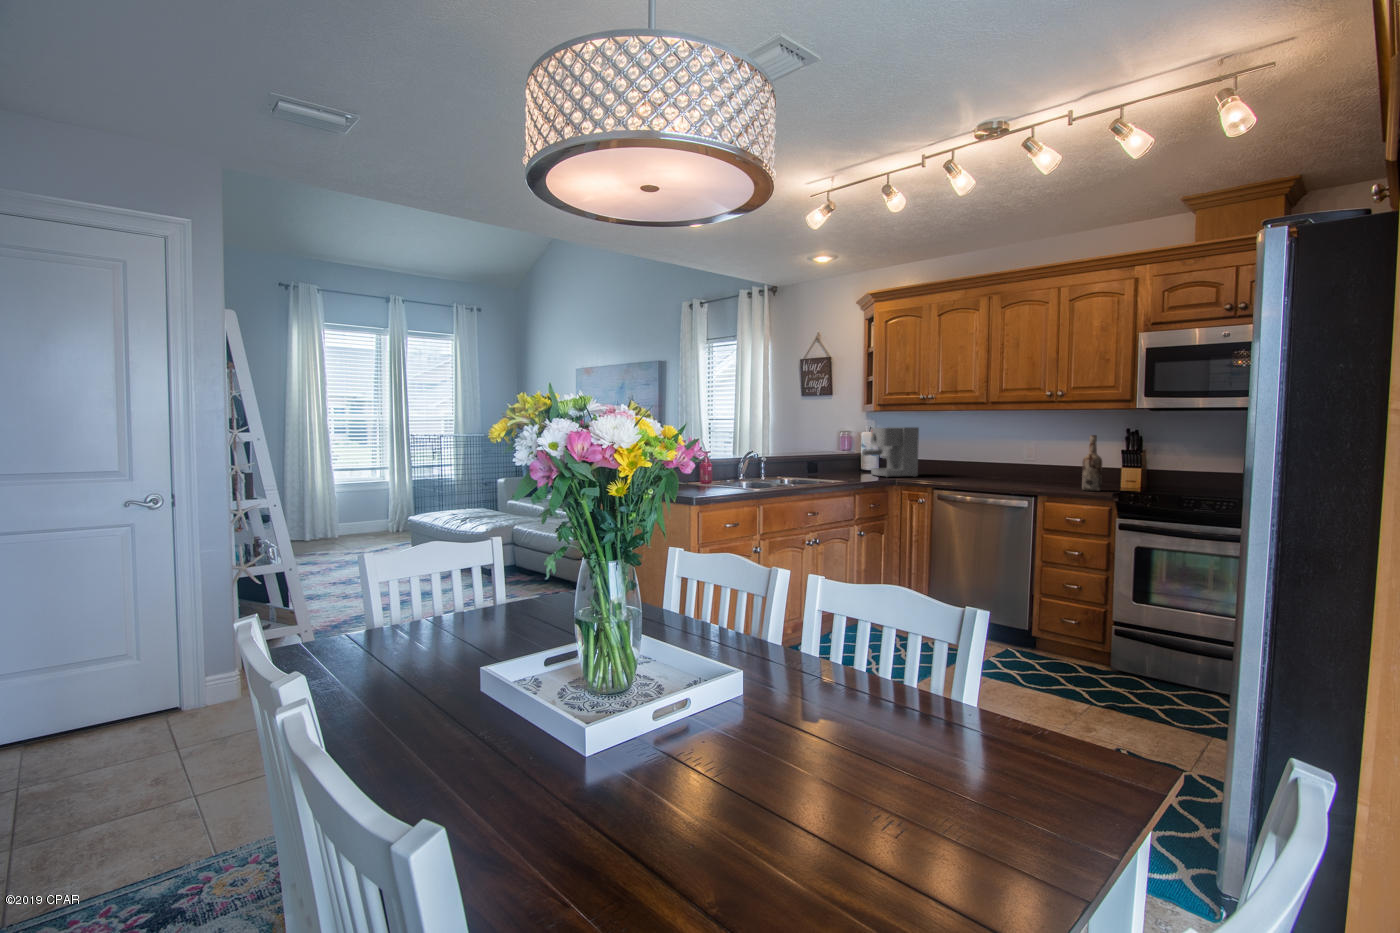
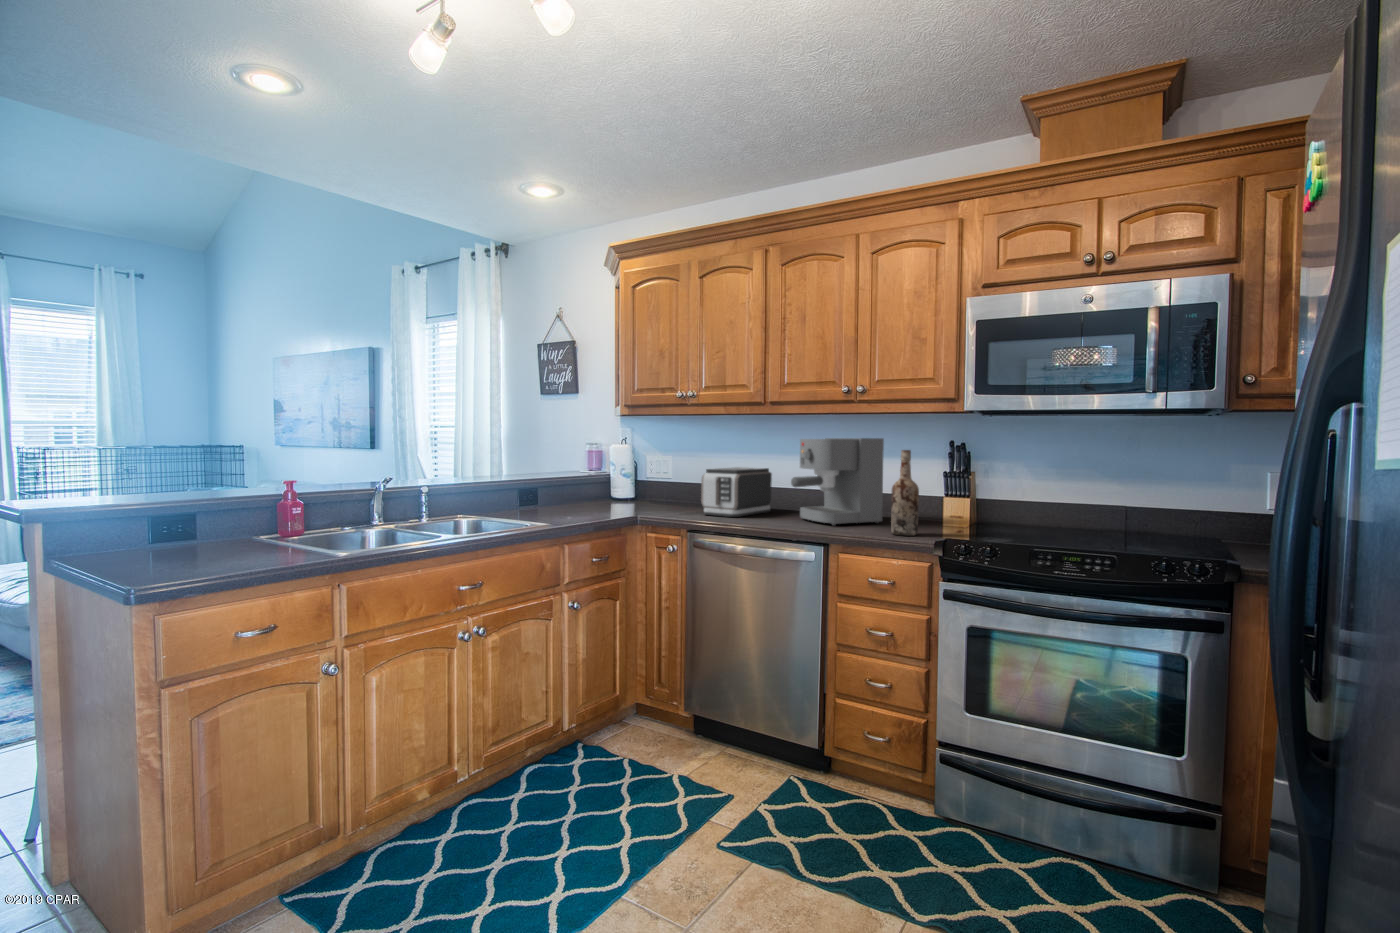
coffee maker: present [862,427,919,477] -> present [791,438,884,526]
toaster: none [939,448,990,481] -> present [701,467,772,517]

